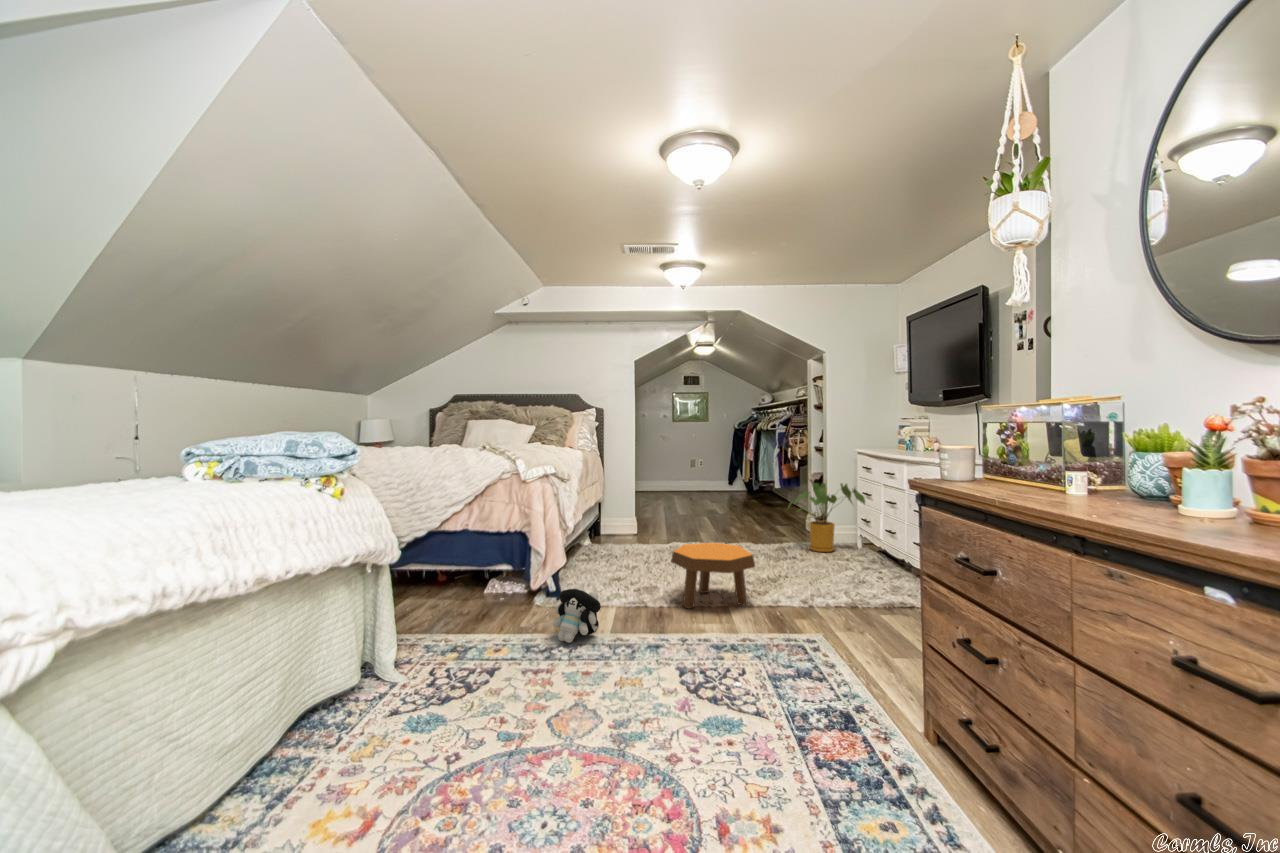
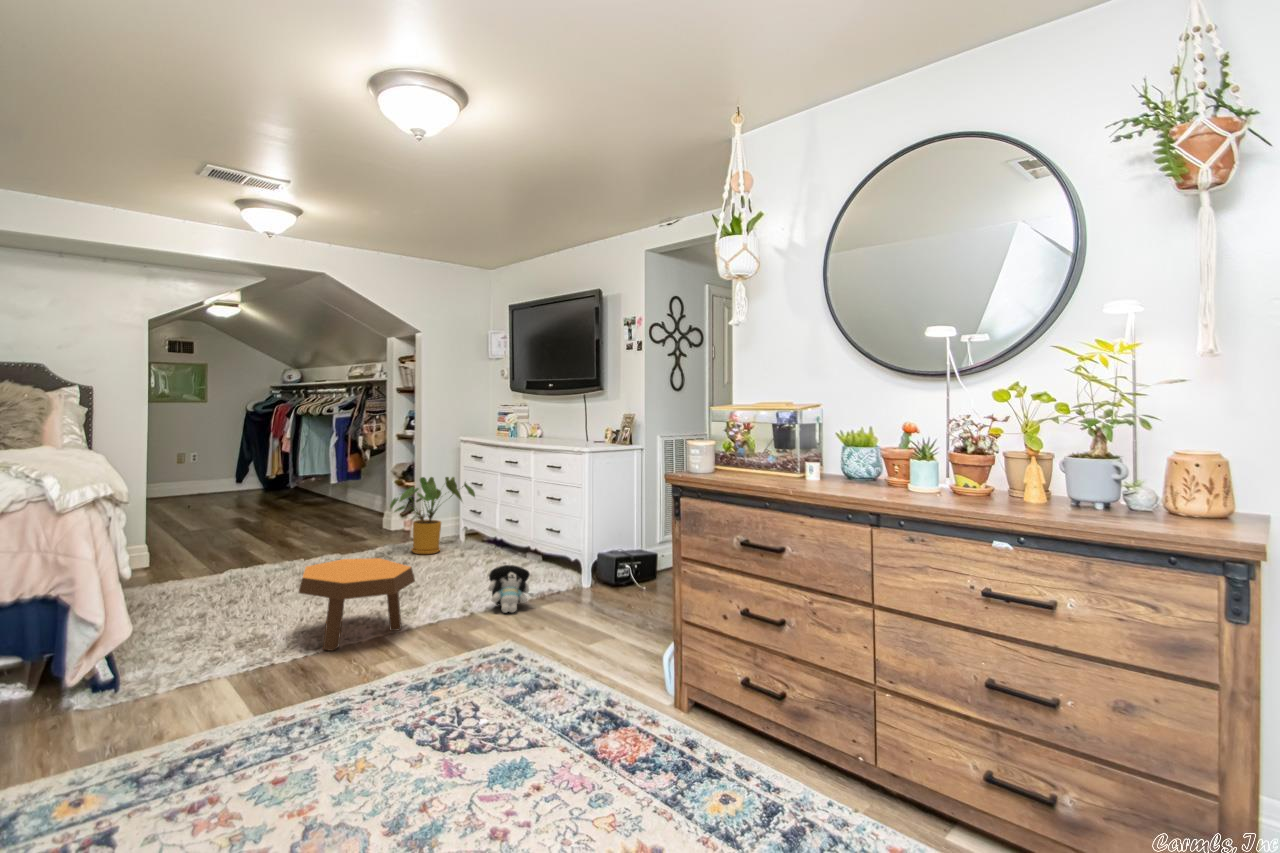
plush toy: present [553,586,601,643] -> present [488,564,534,613]

